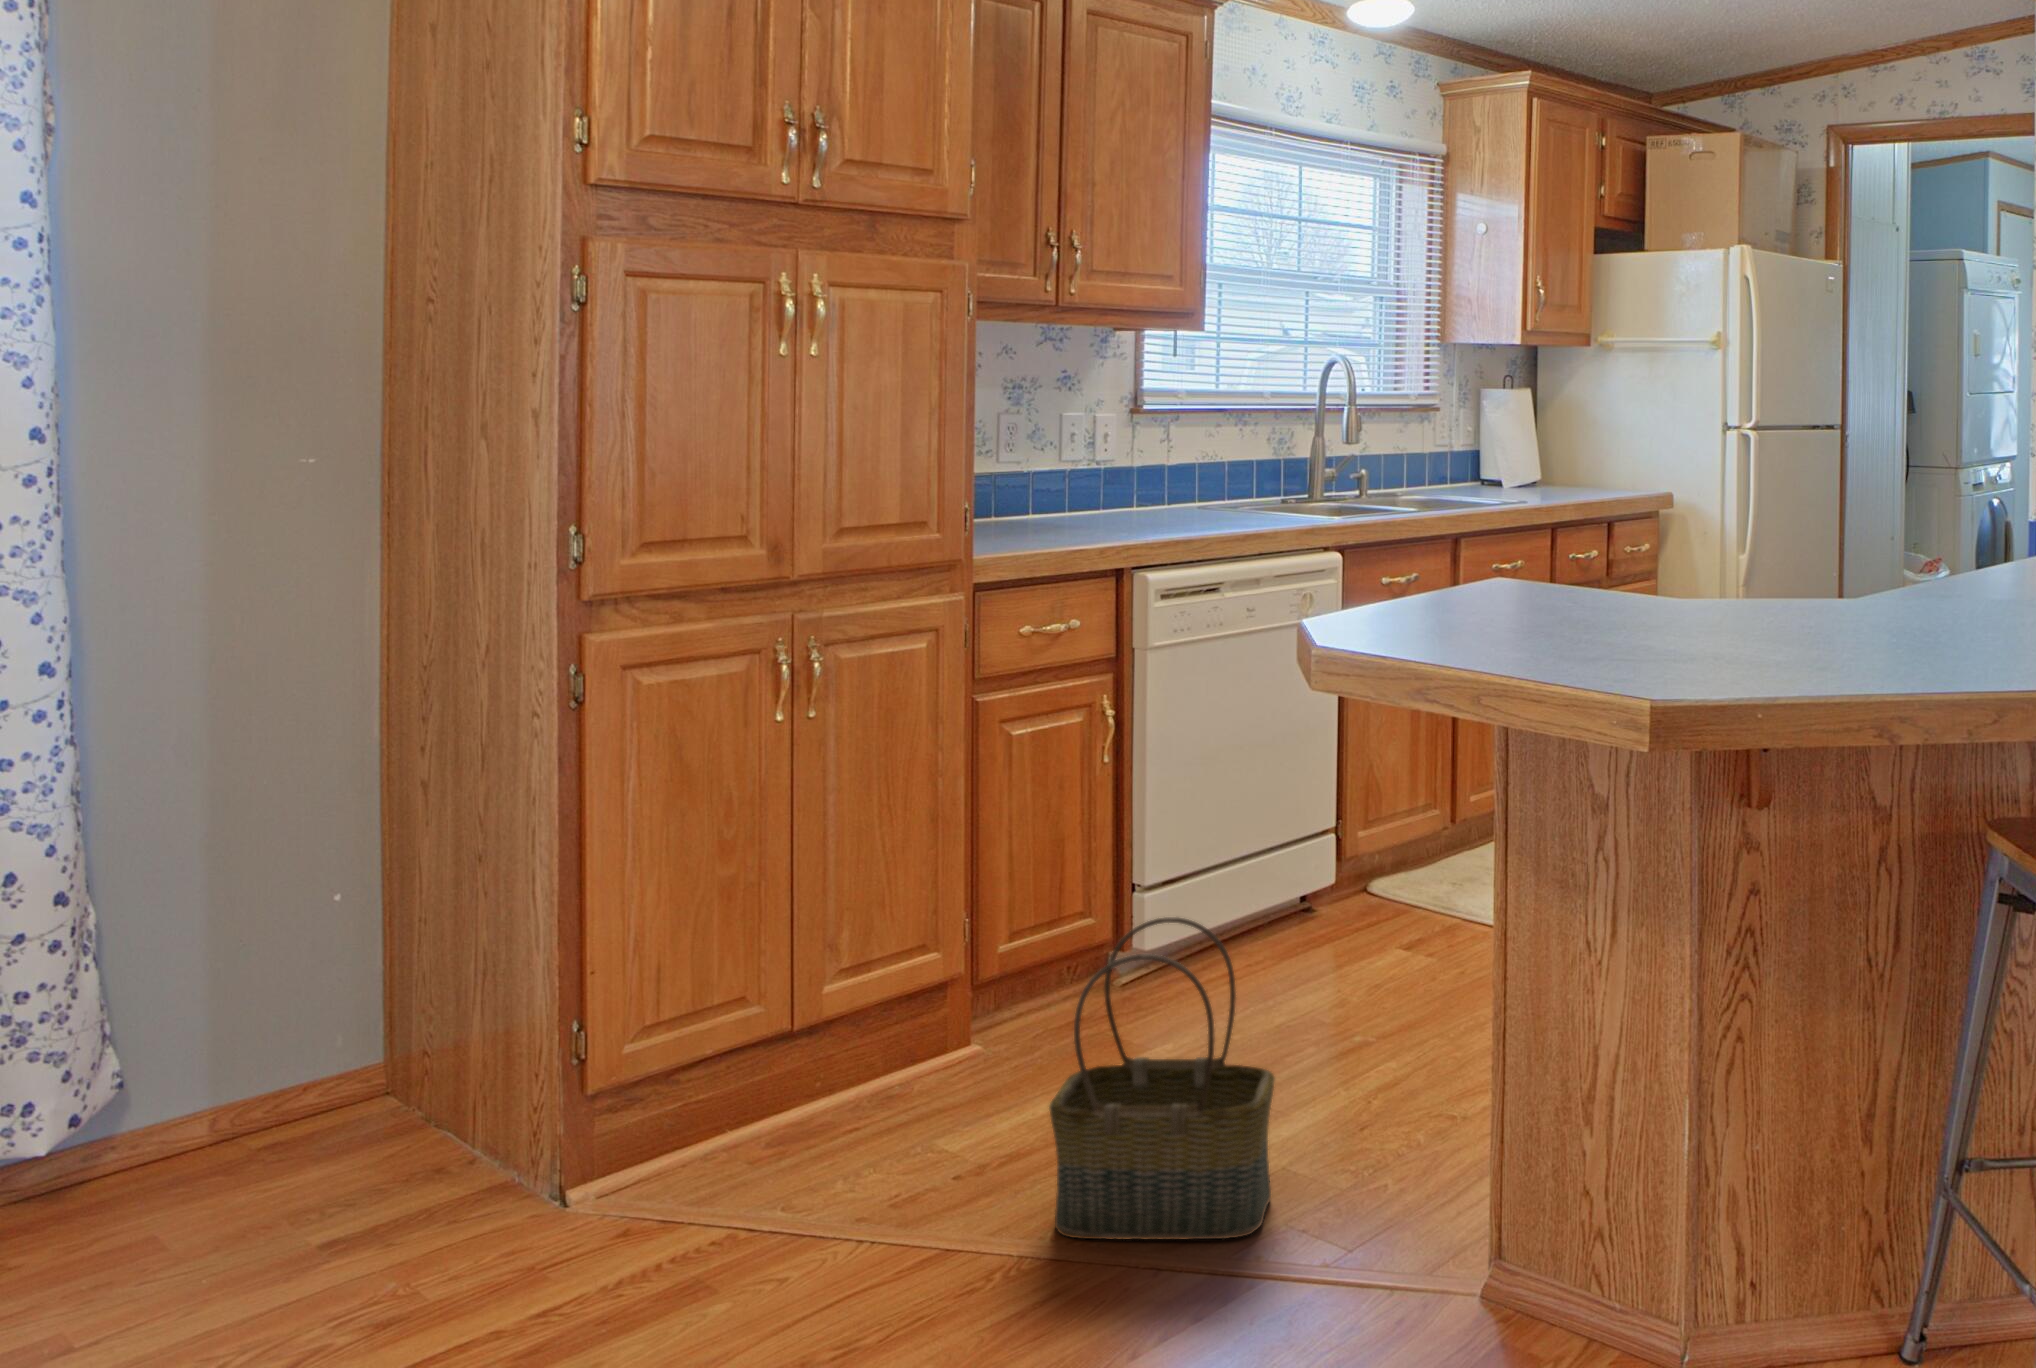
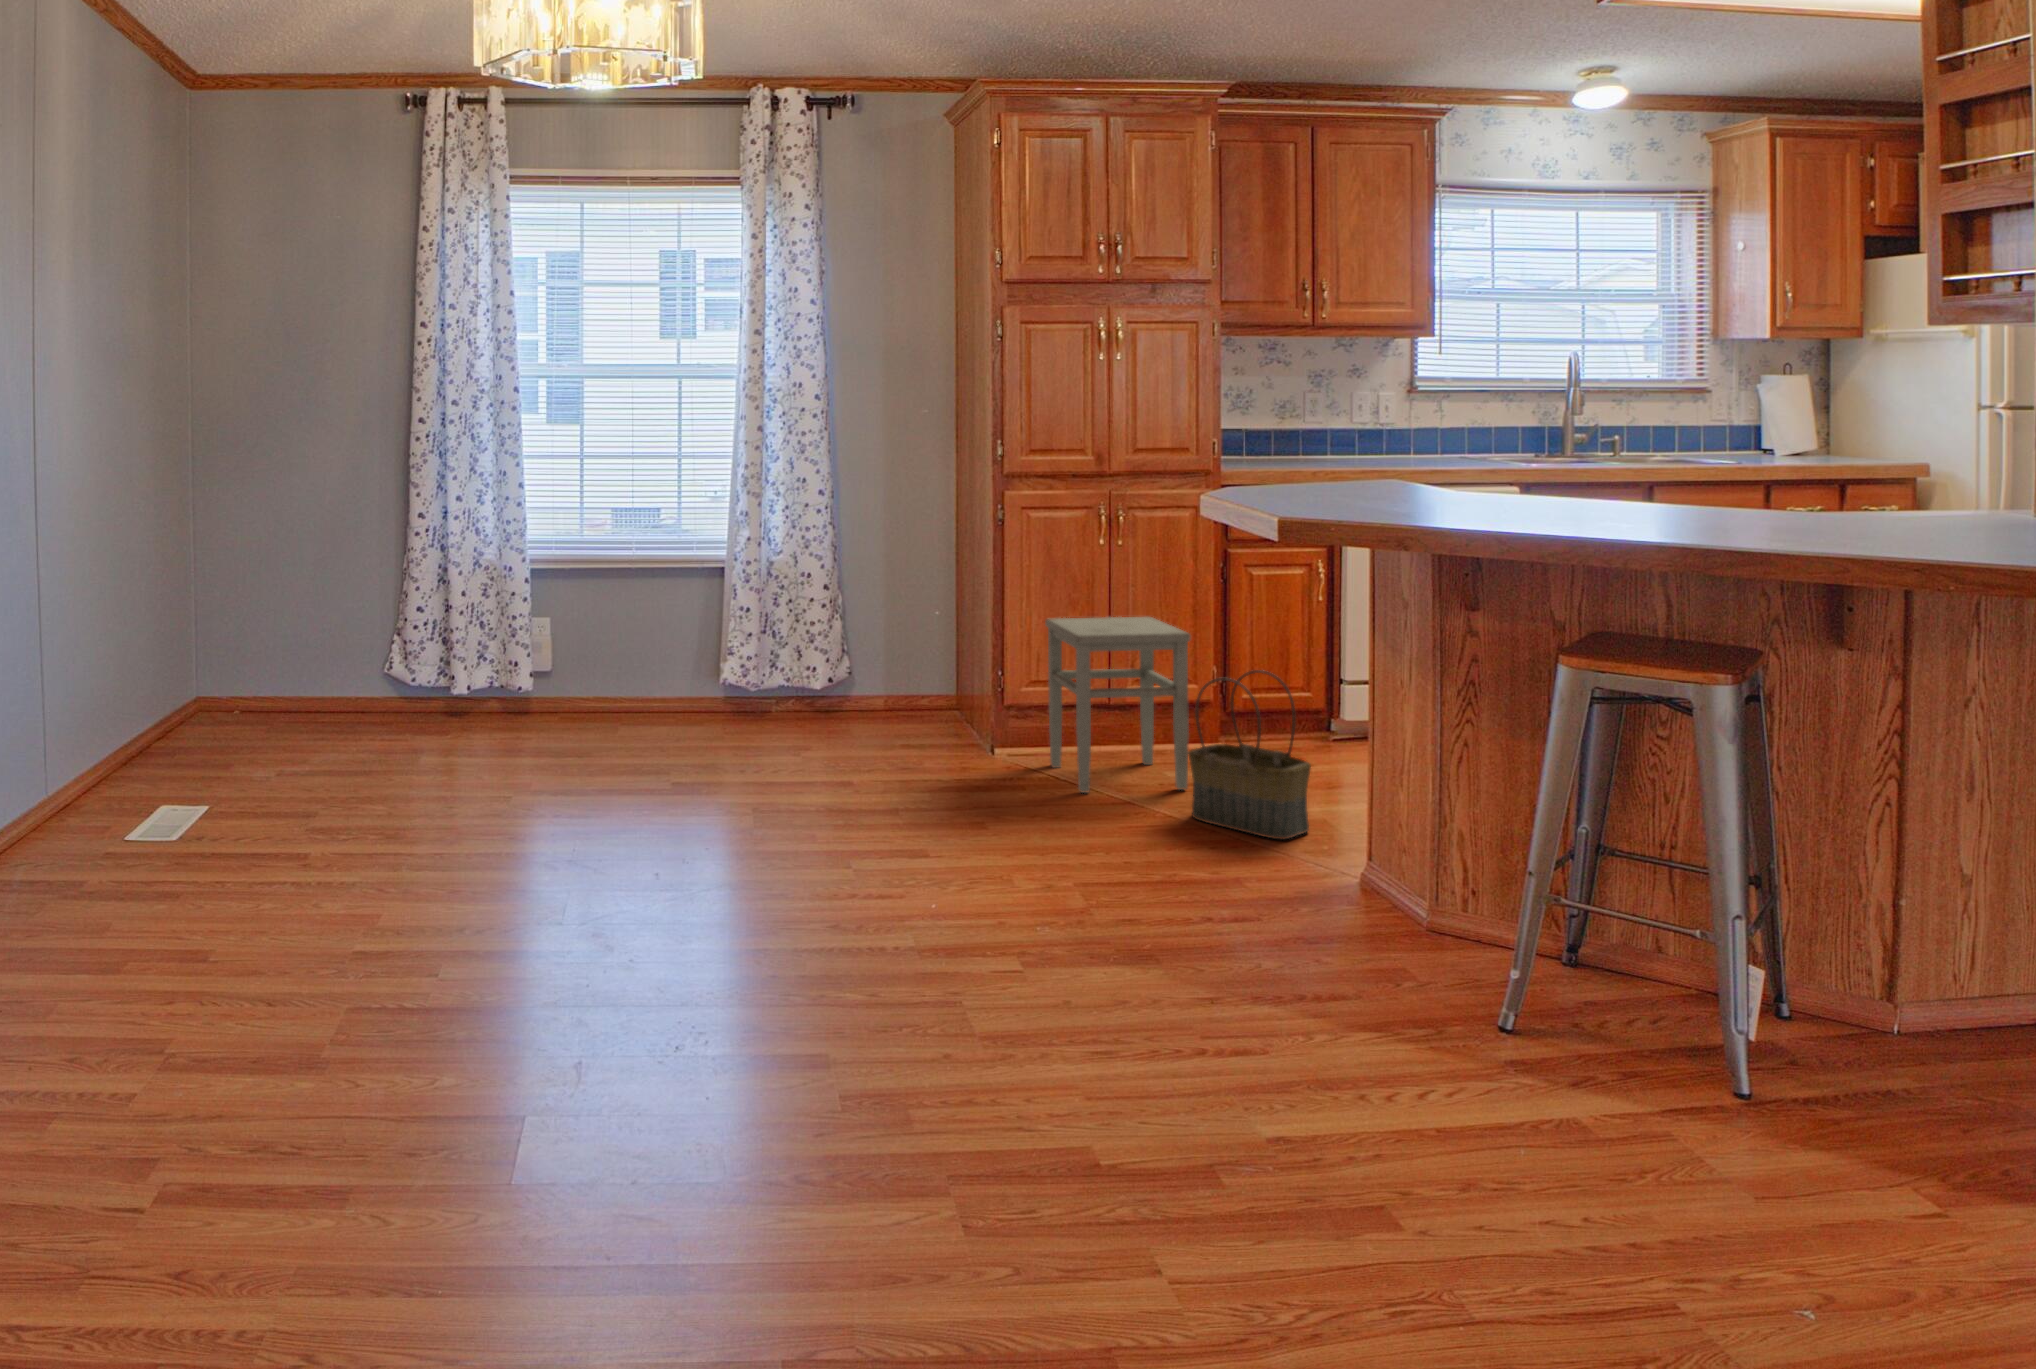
stool: none [678,835,1003,1247] -> present [1045,617,1191,793]

